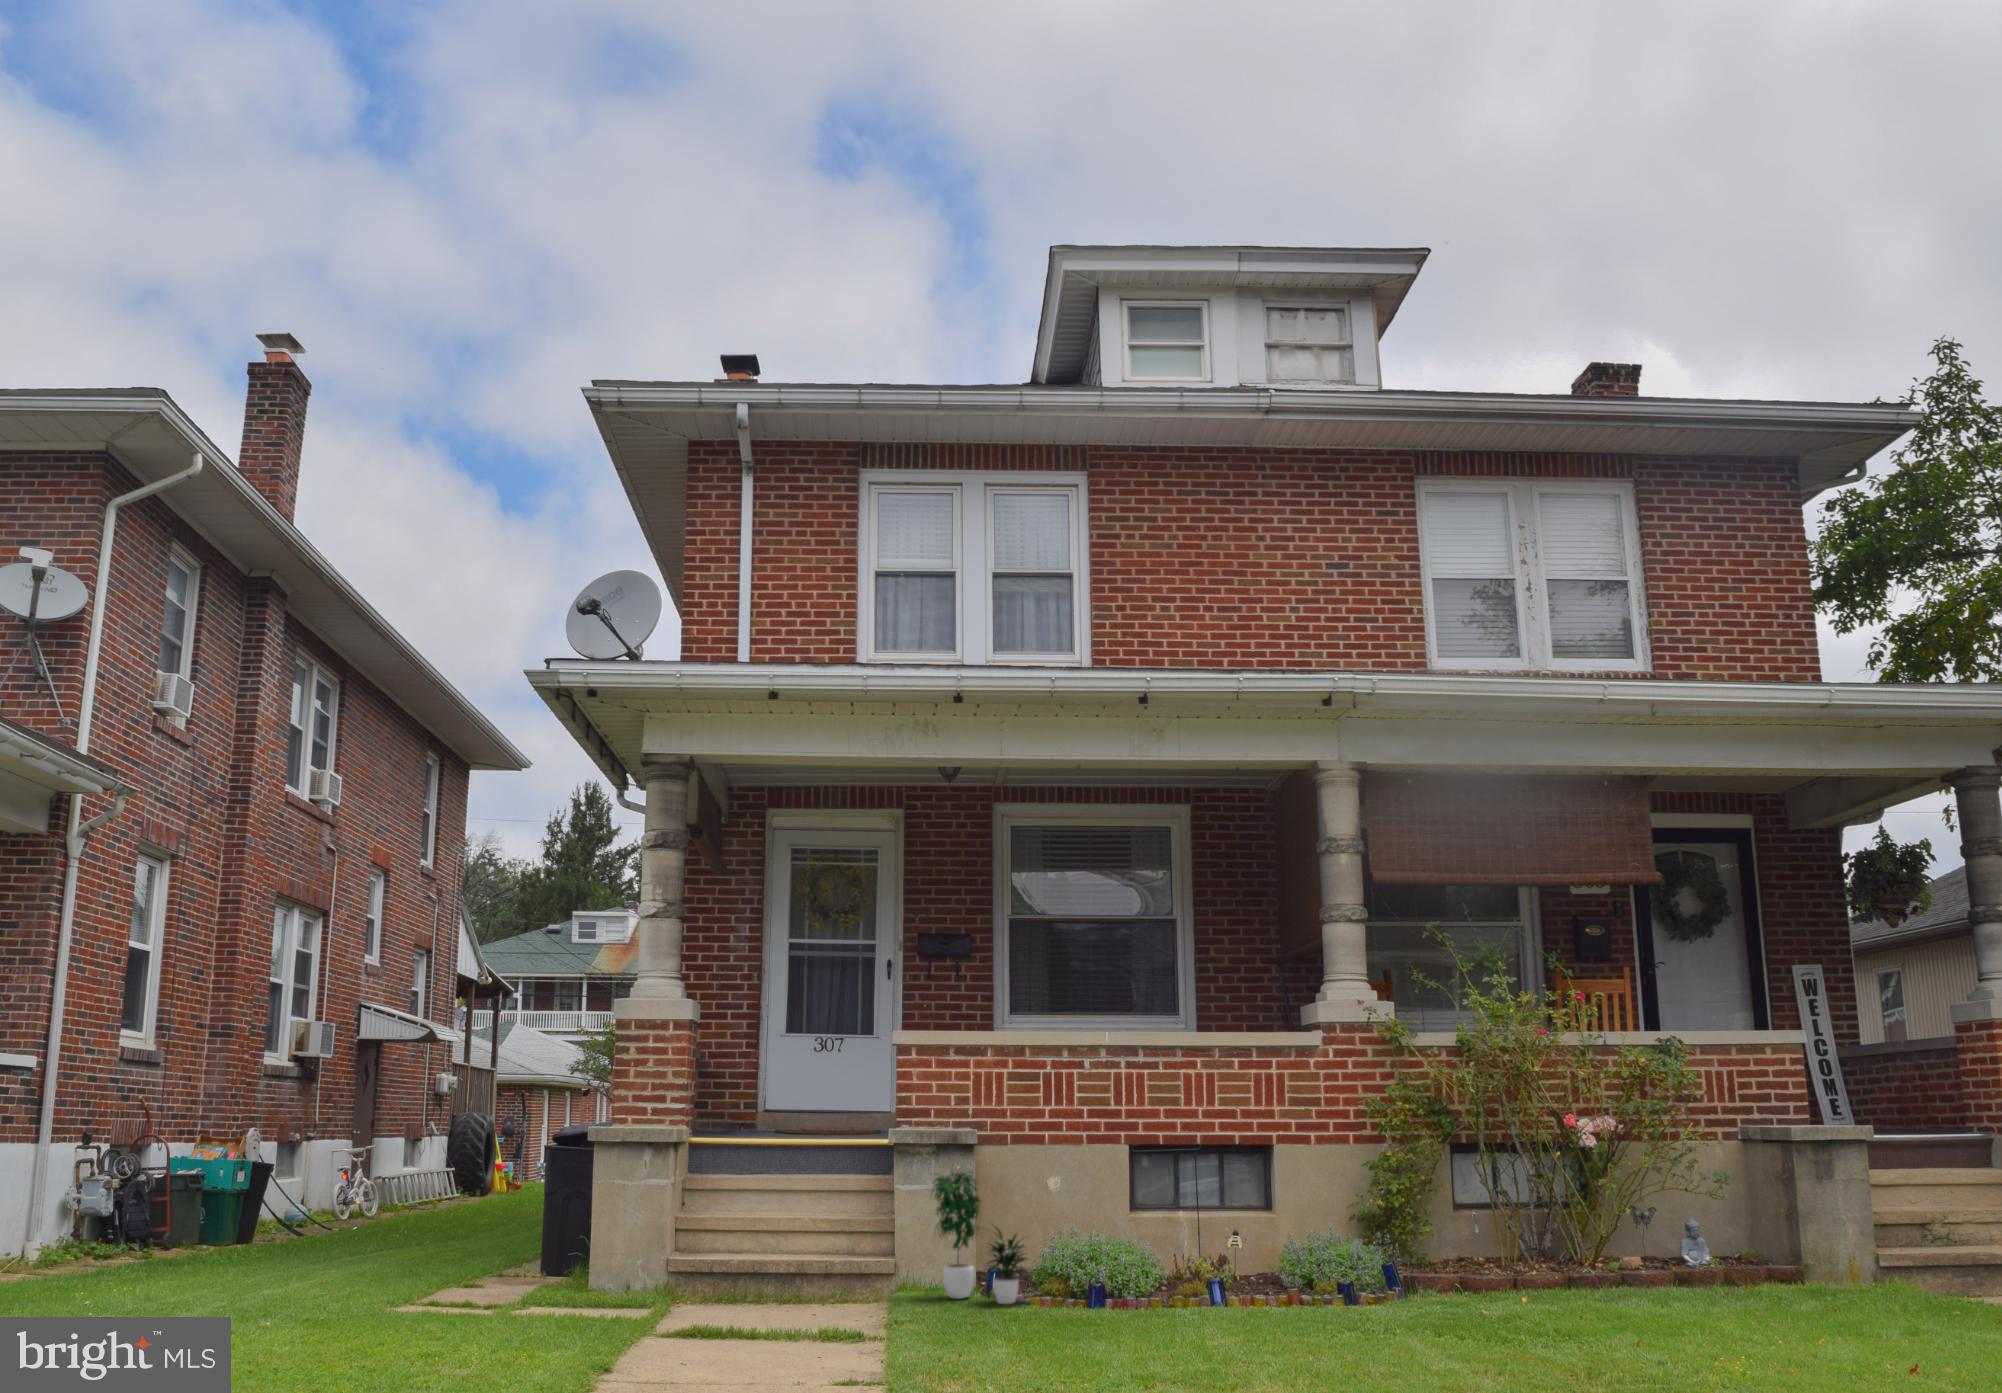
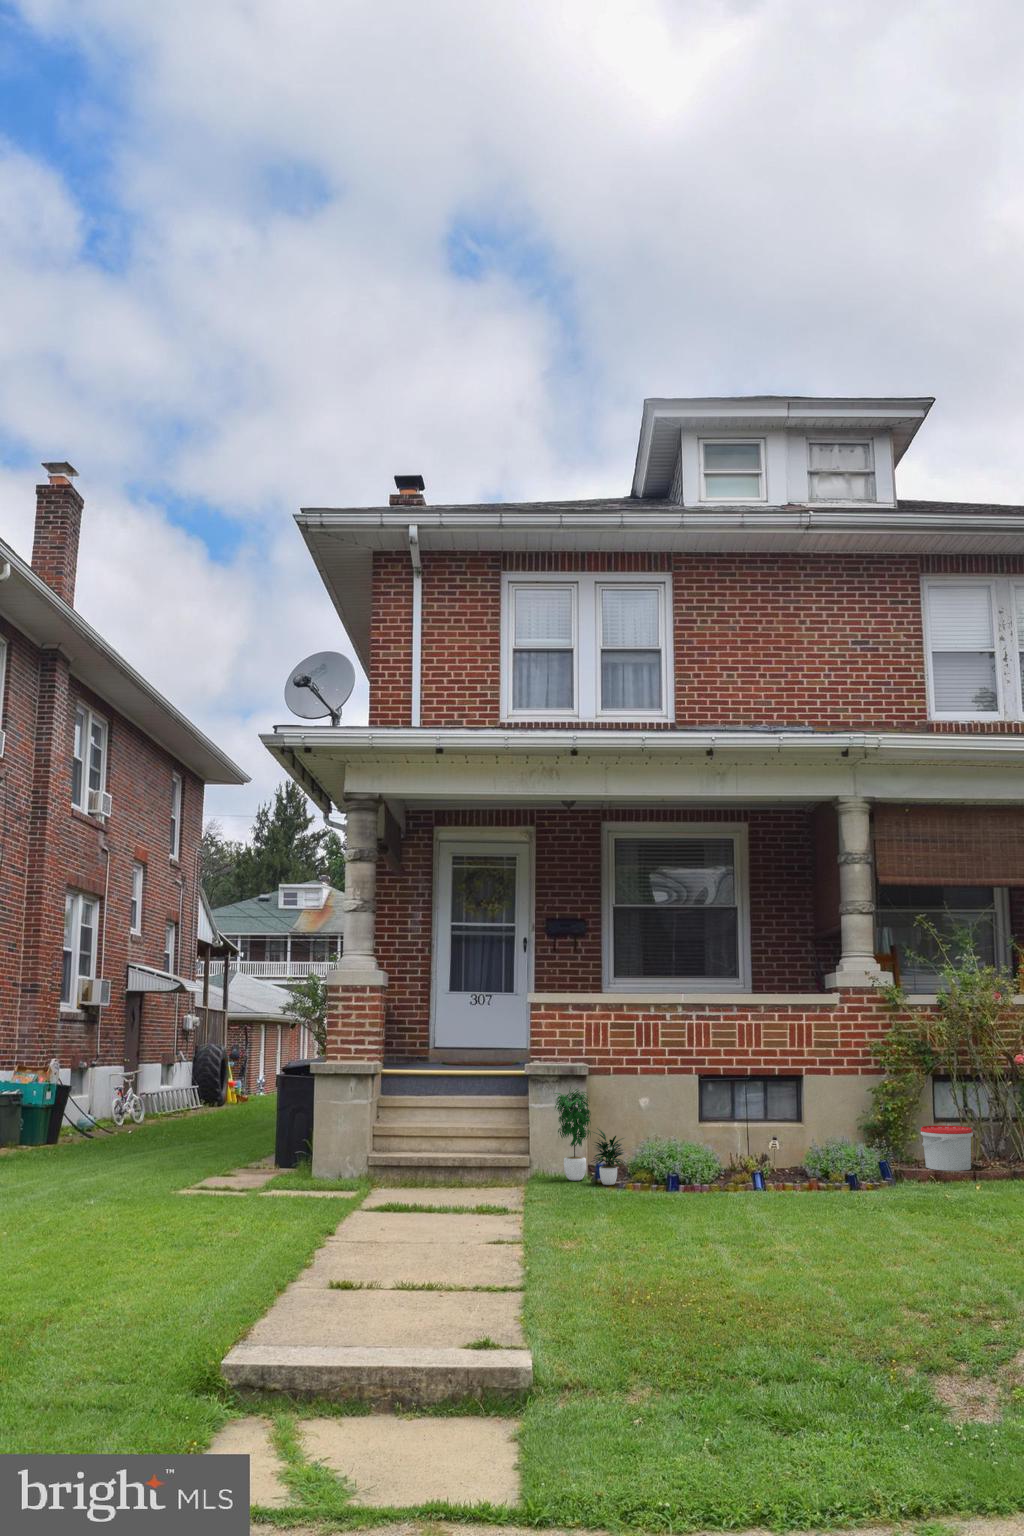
bucket: none [1431,1209,1501,1272] -> present [921,1126,973,1171]

